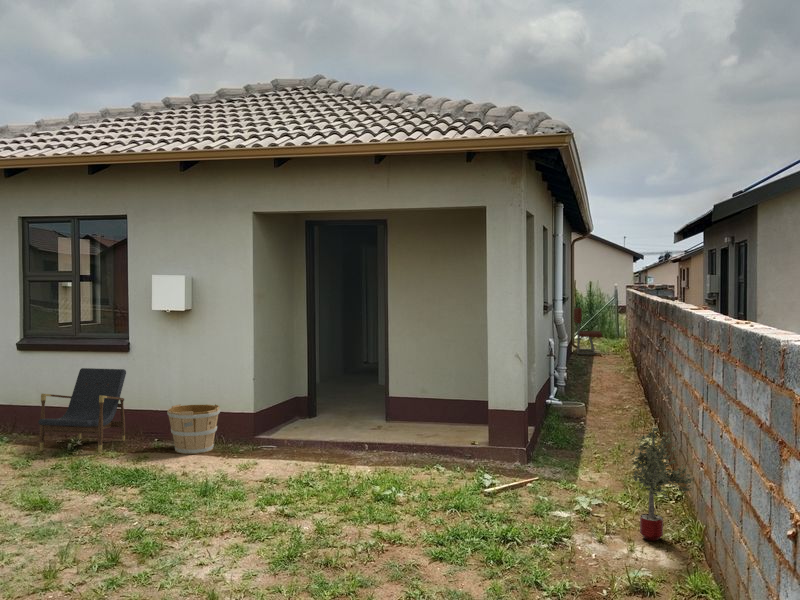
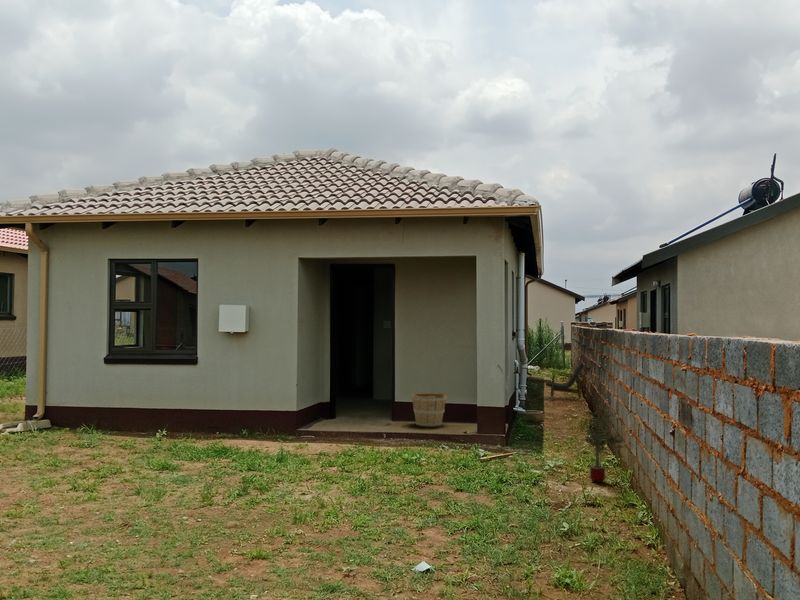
bench: present [574,308,602,355] -> none [528,341,552,381]
lounge chair: present [38,368,126,454] -> present [546,362,584,401]
wooden bucket: present [167,404,220,454] -> present [411,393,447,427]

